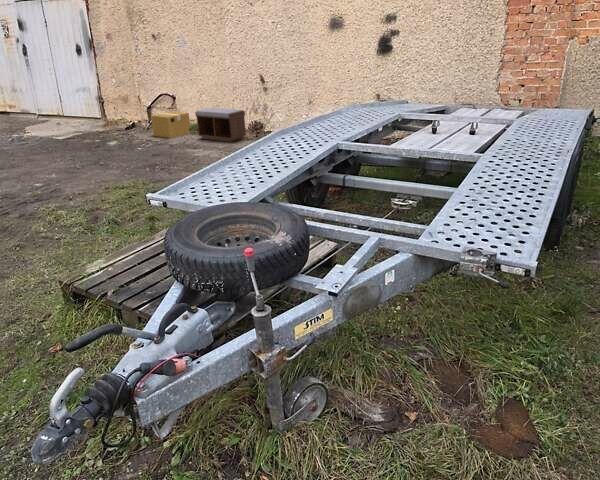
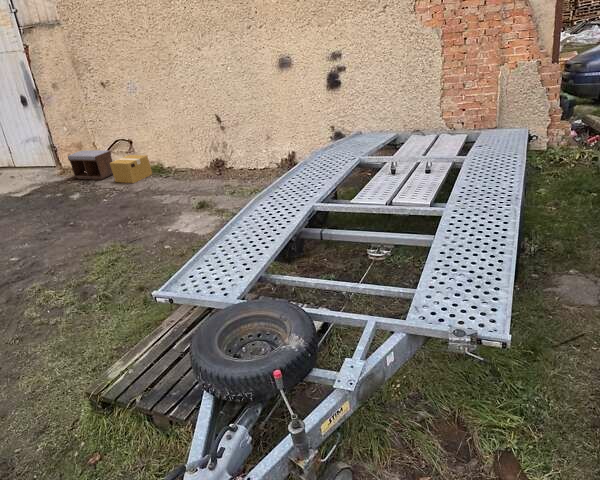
bench: present [195,108,246,142] -> present [68,150,113,180]

